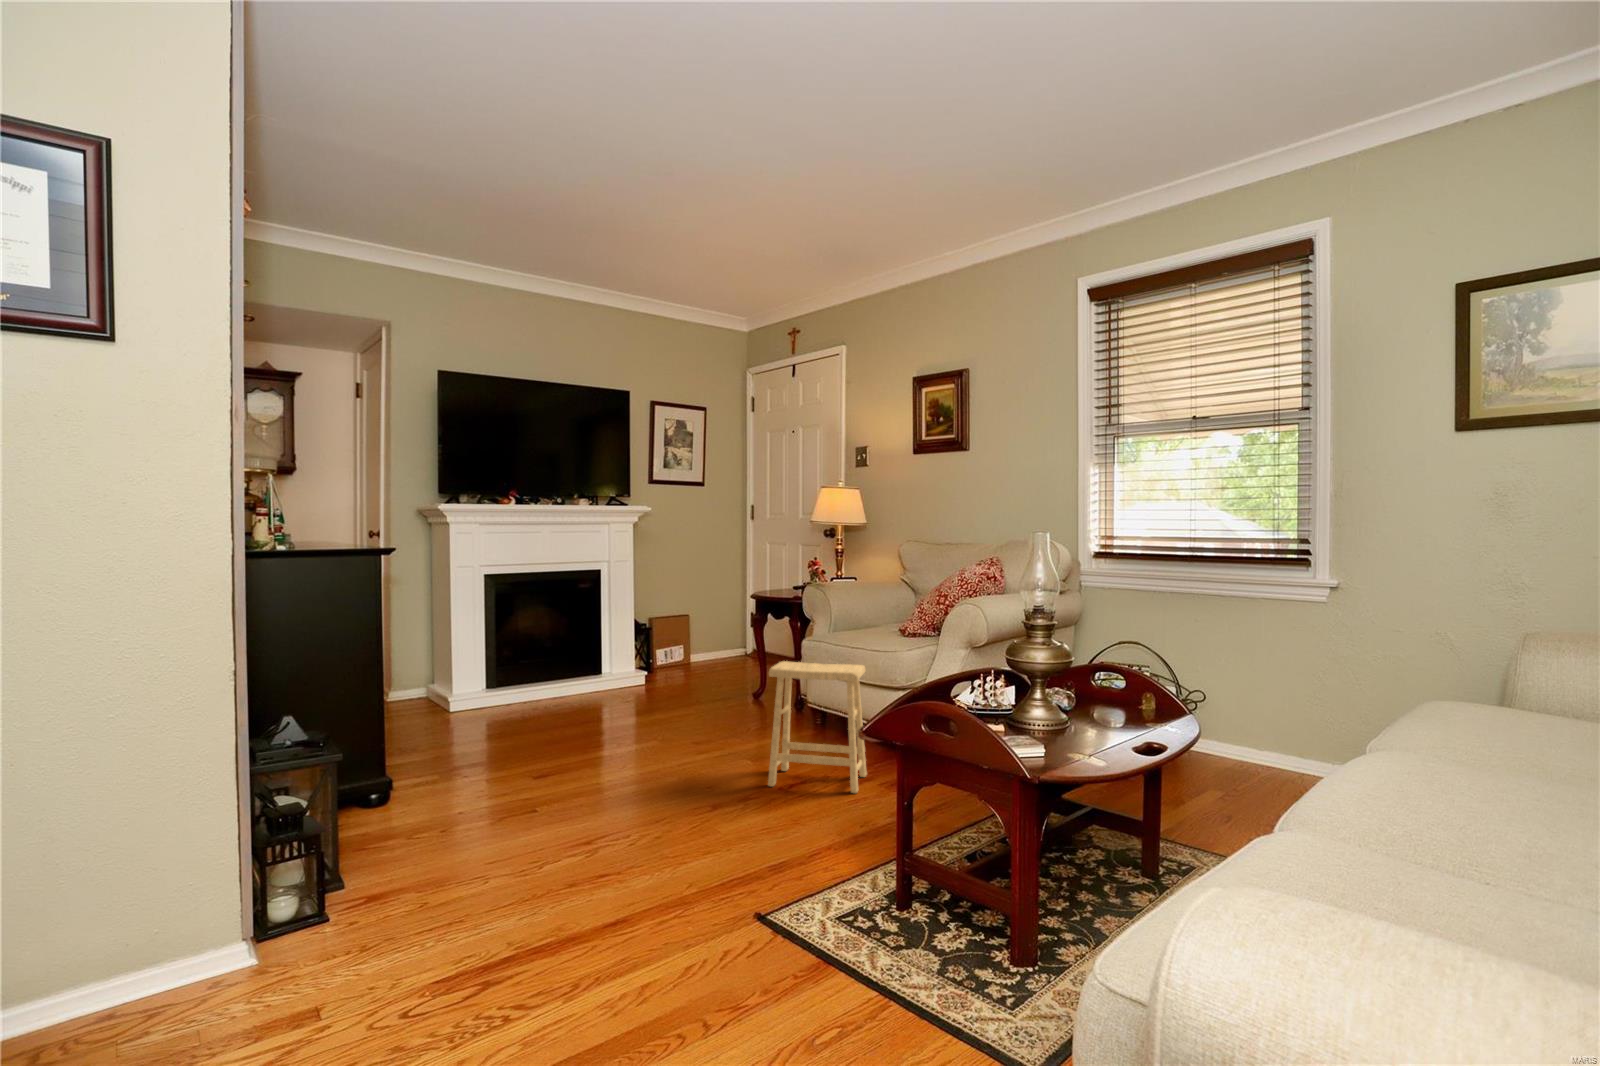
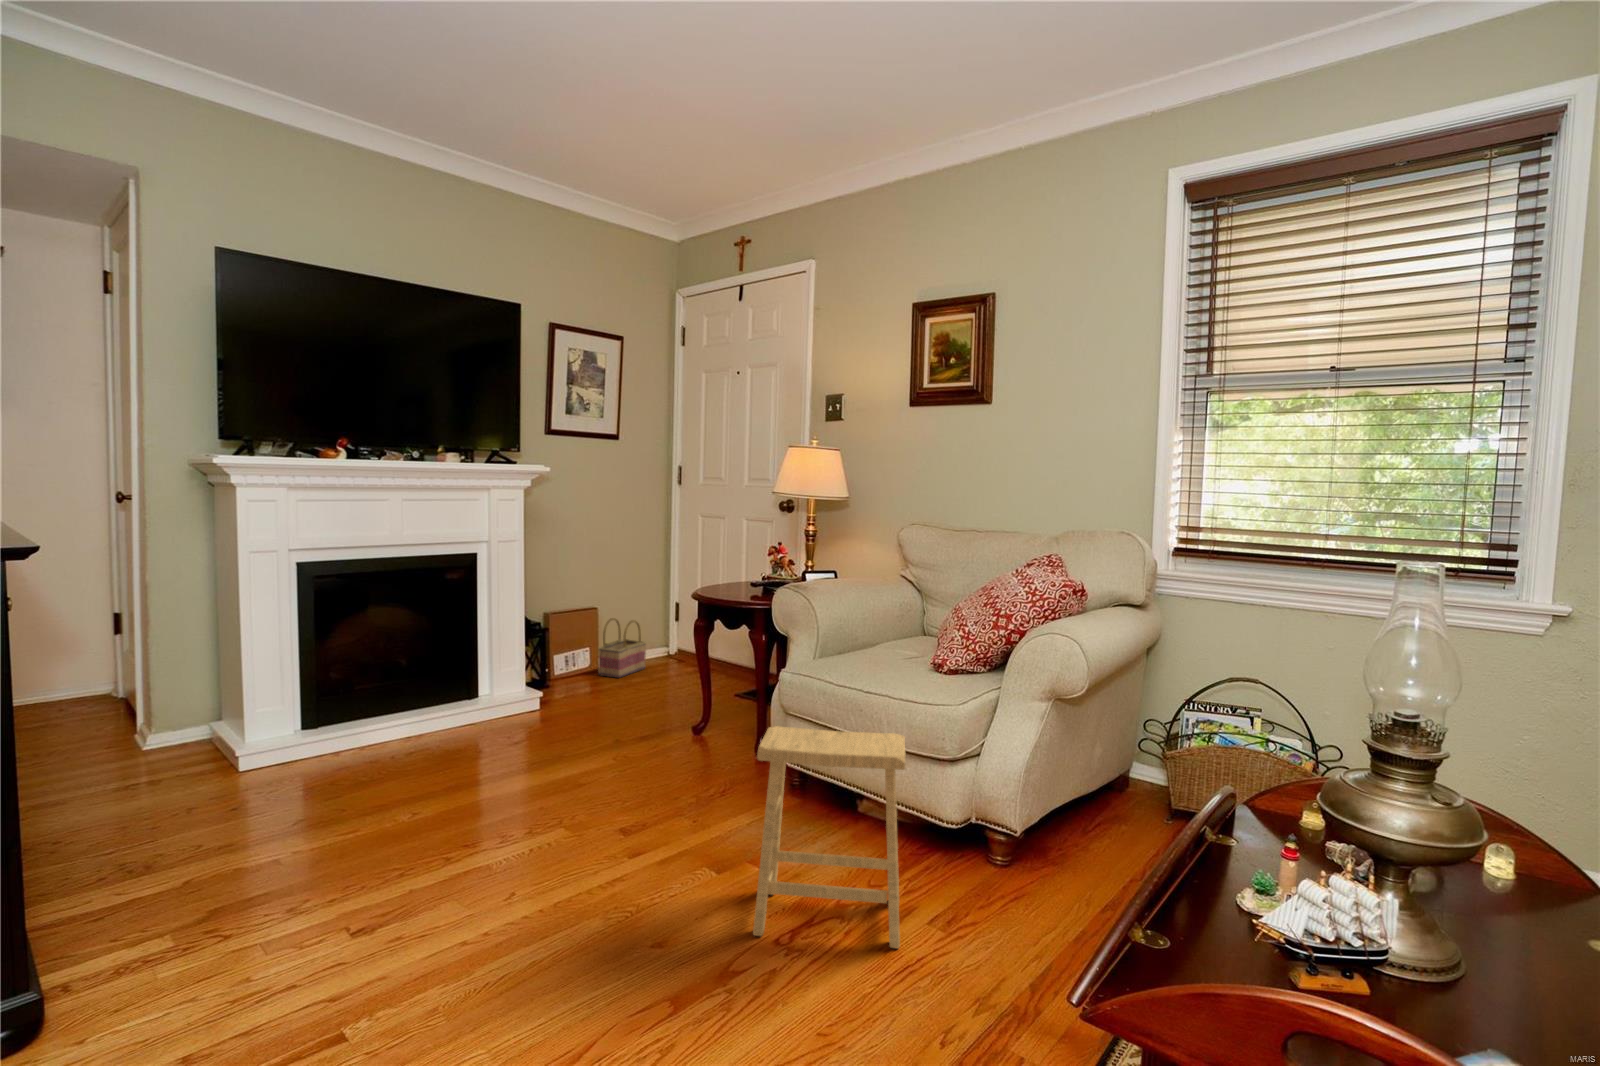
basket: none [690,623,727,668] -> present [598,618,646,678]

